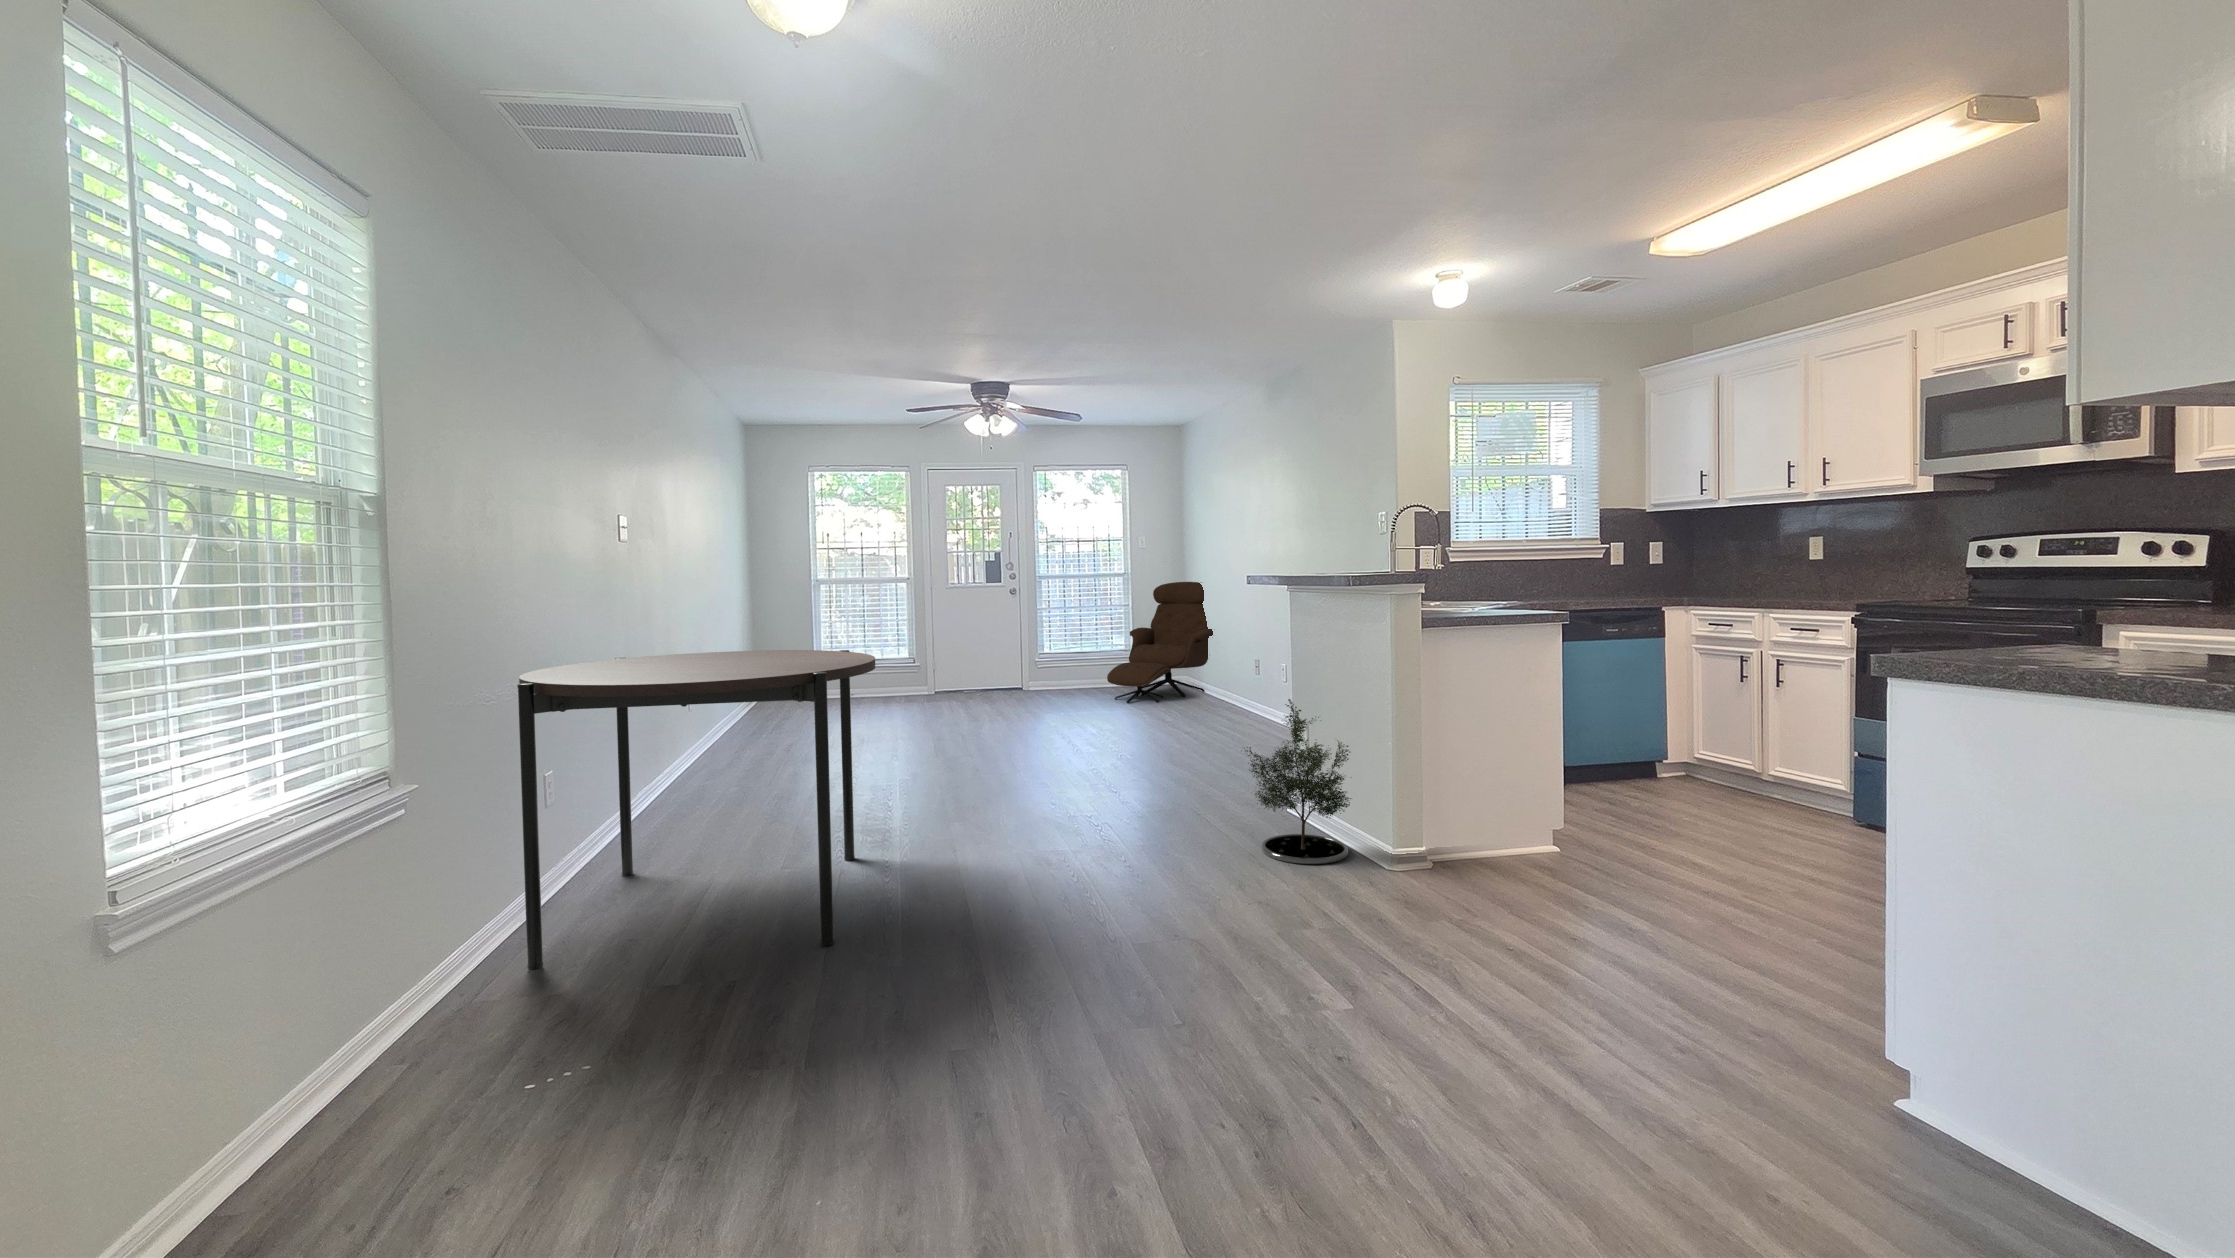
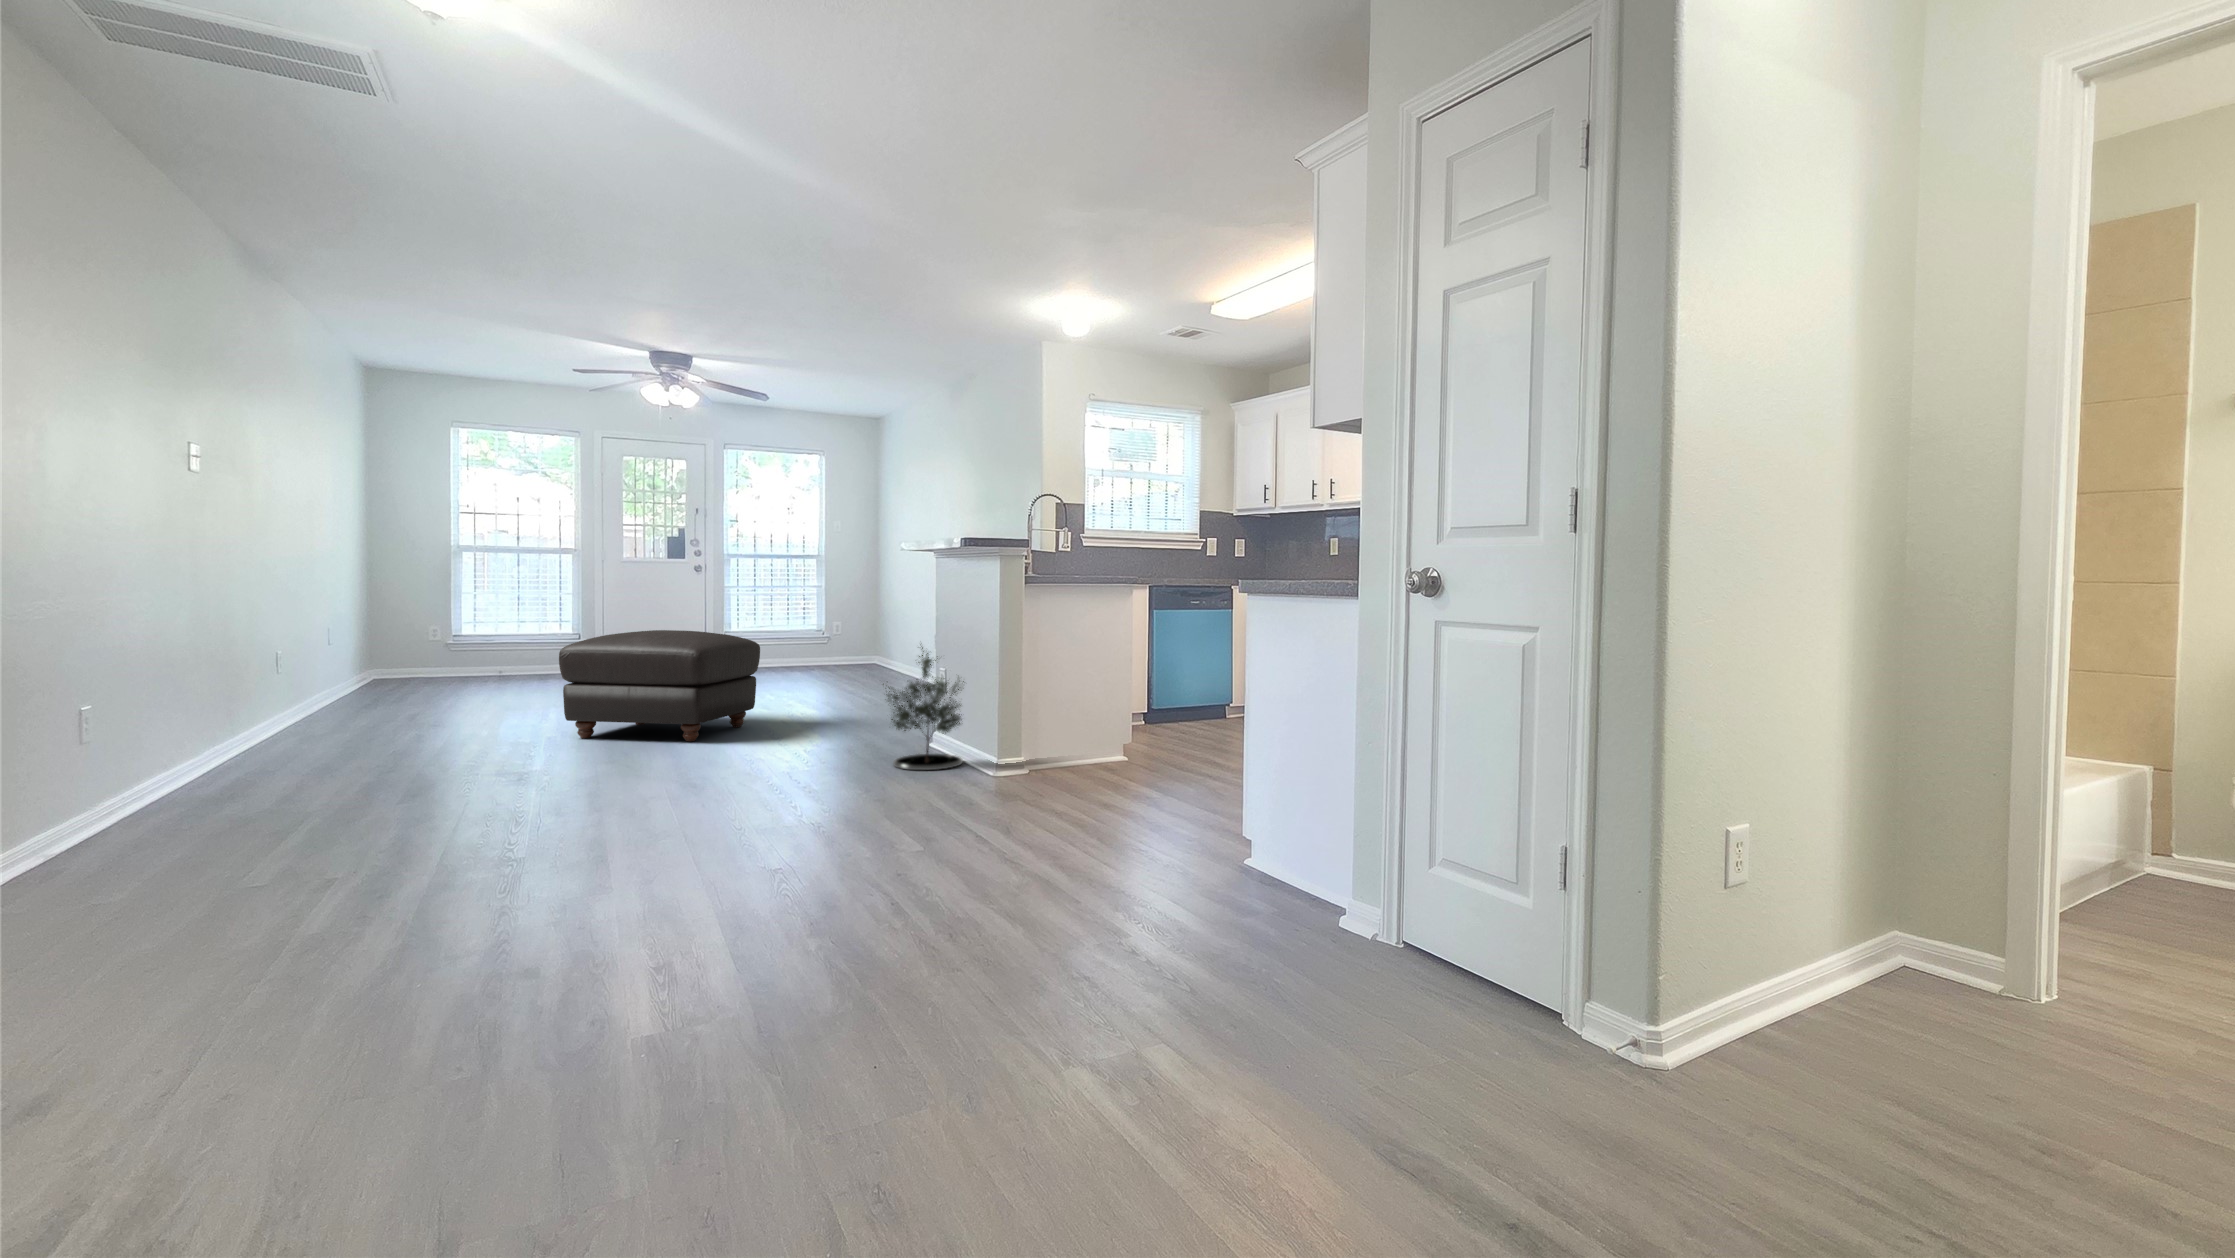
lounge chair: present [1107,582,1213,703] -> none [795,564,910,677]
dining table: present [517,650,875,970] -> none [118,590,528,867]
ottoman: none [904,673,1090,796] -> present [559,630,760,741]

